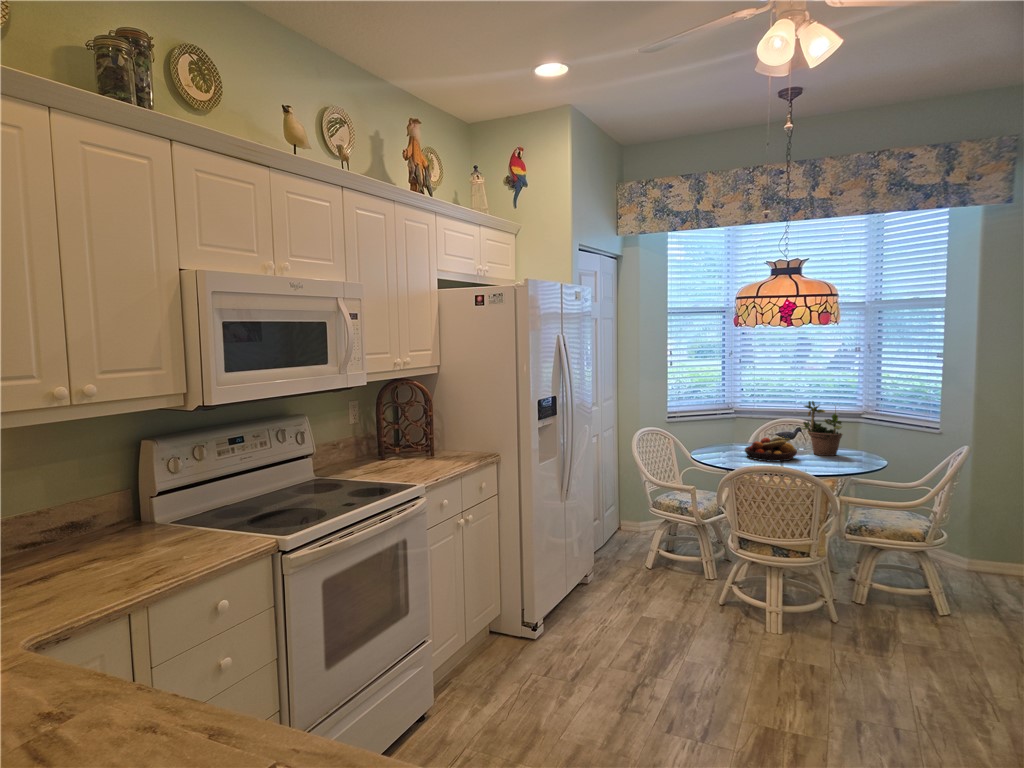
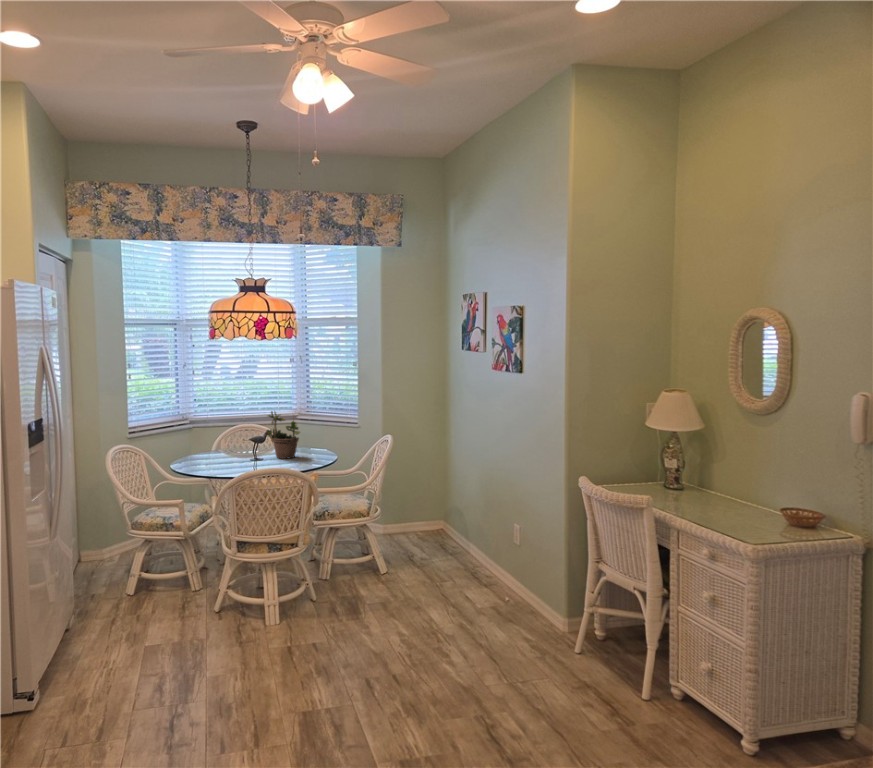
fruit bowl: present [745,437,797,462] -> none [225,444,270,469]

